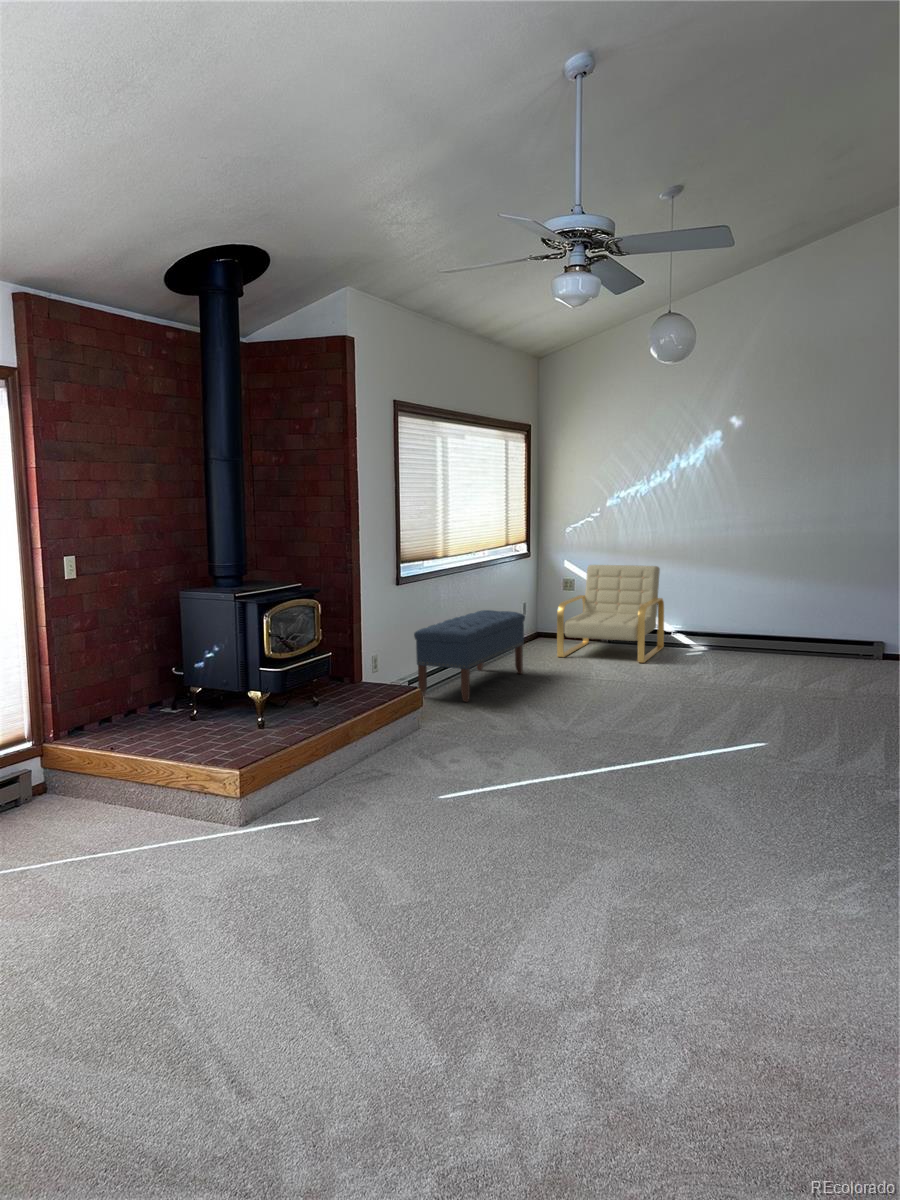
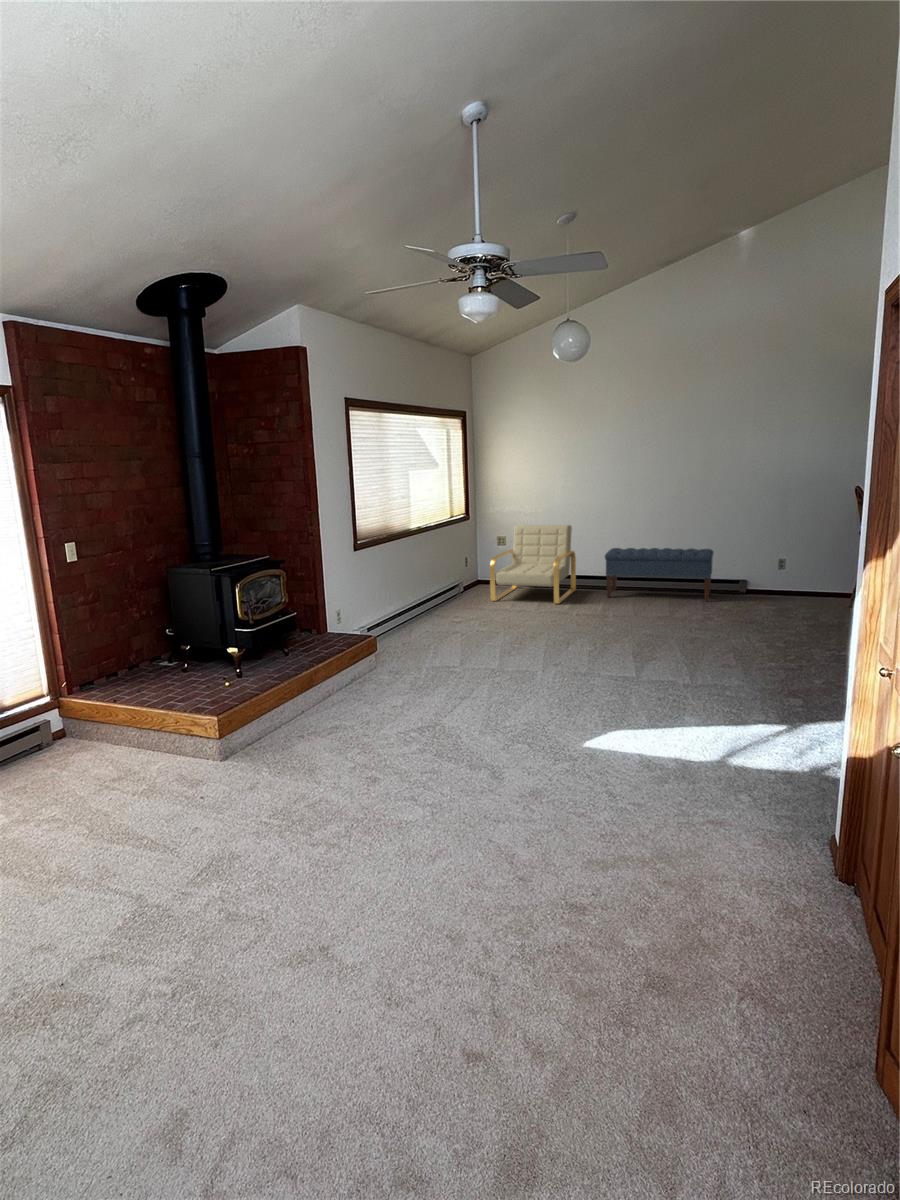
bench: present [414,610,525,702] -> present [605,548,713,601]

